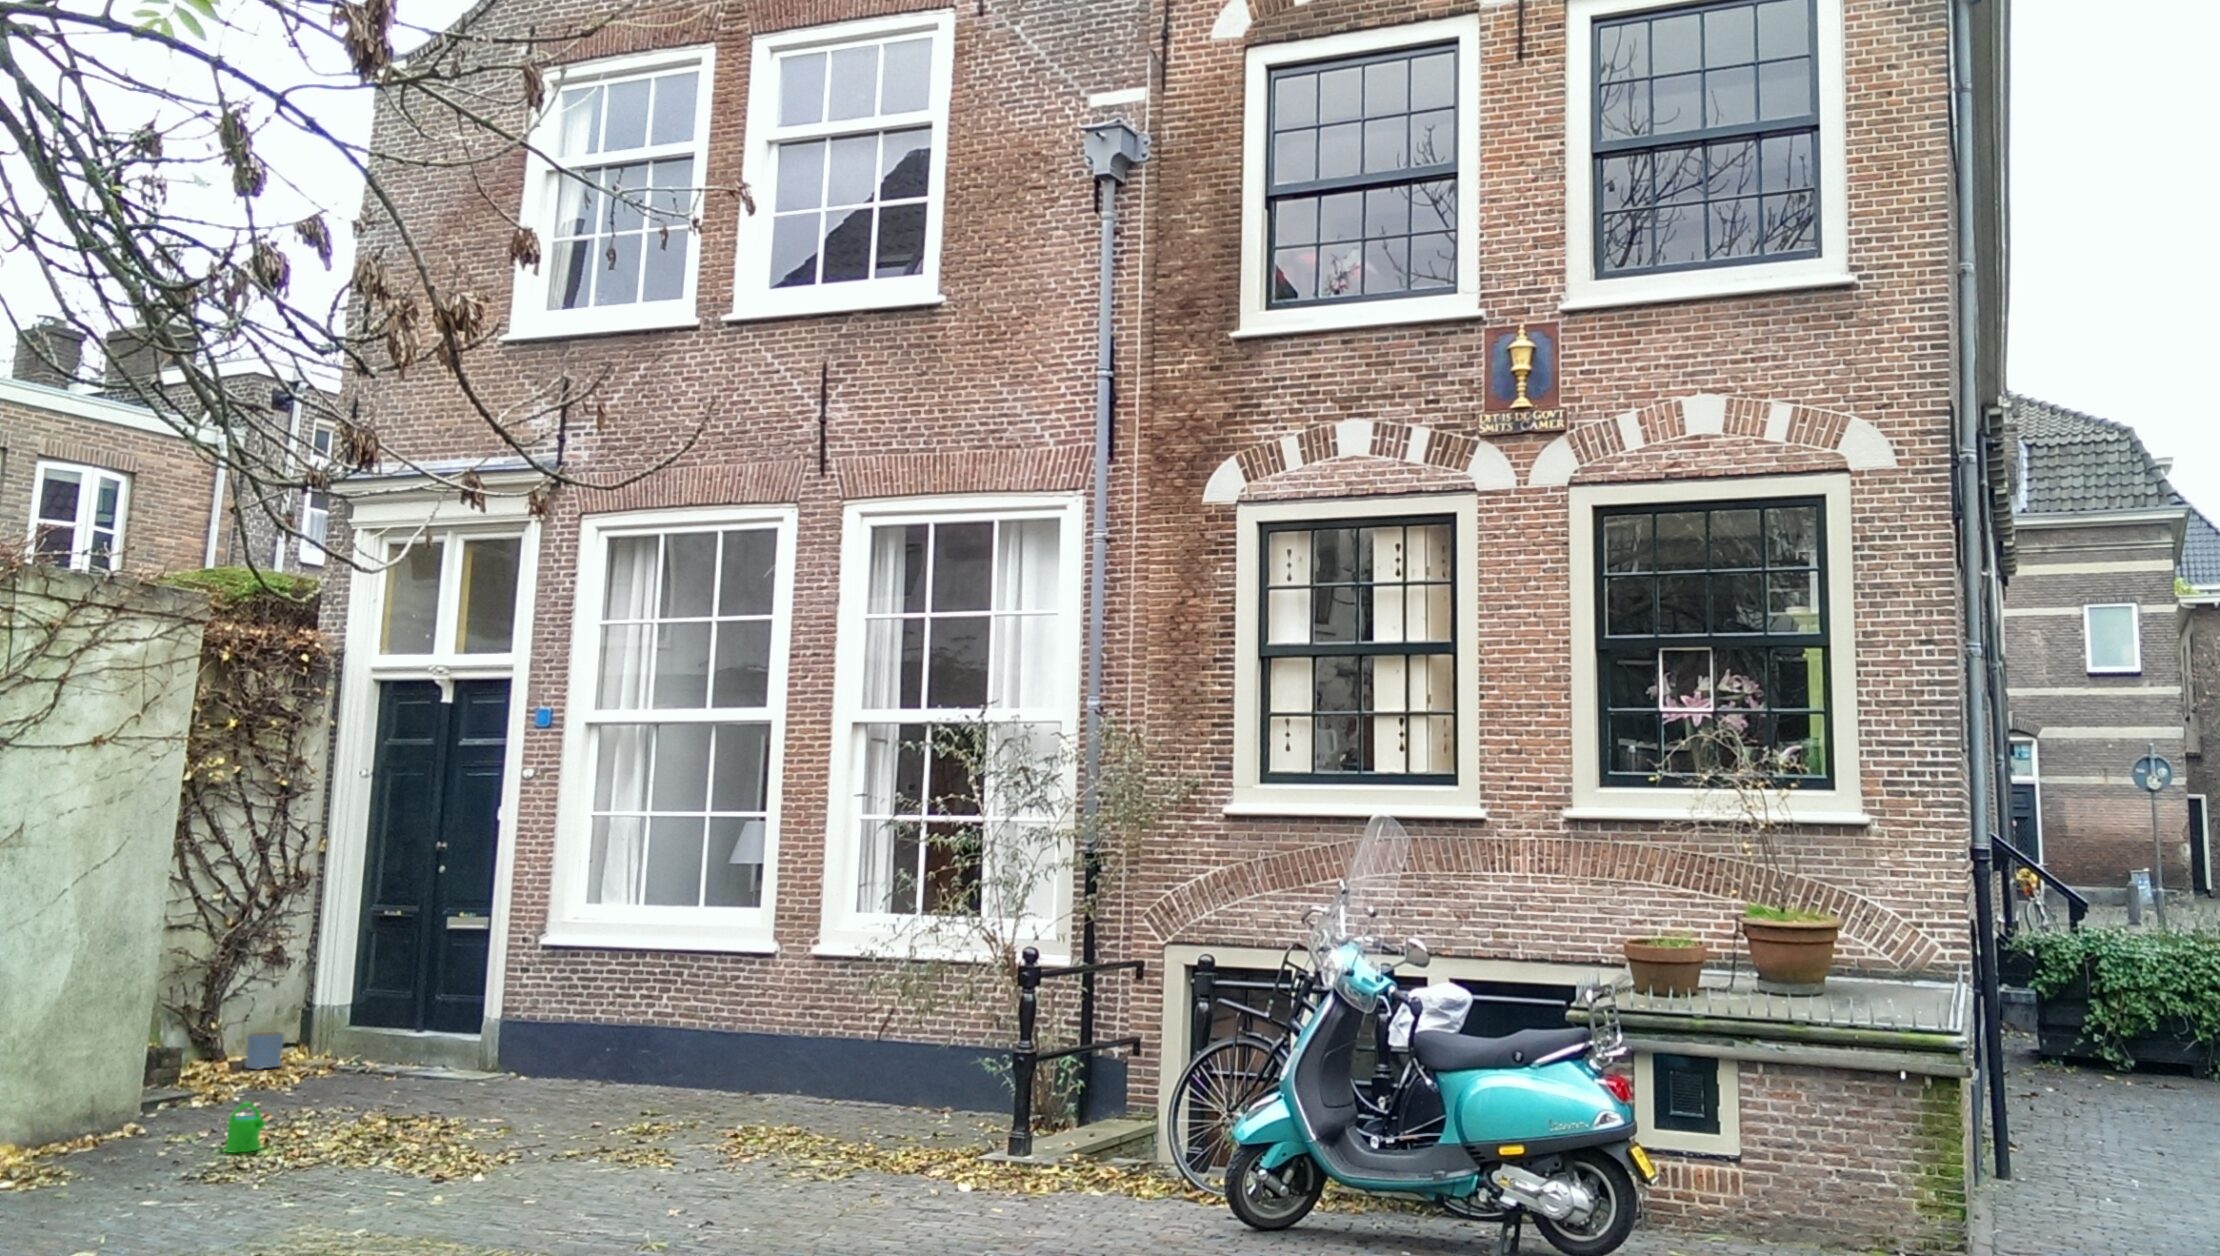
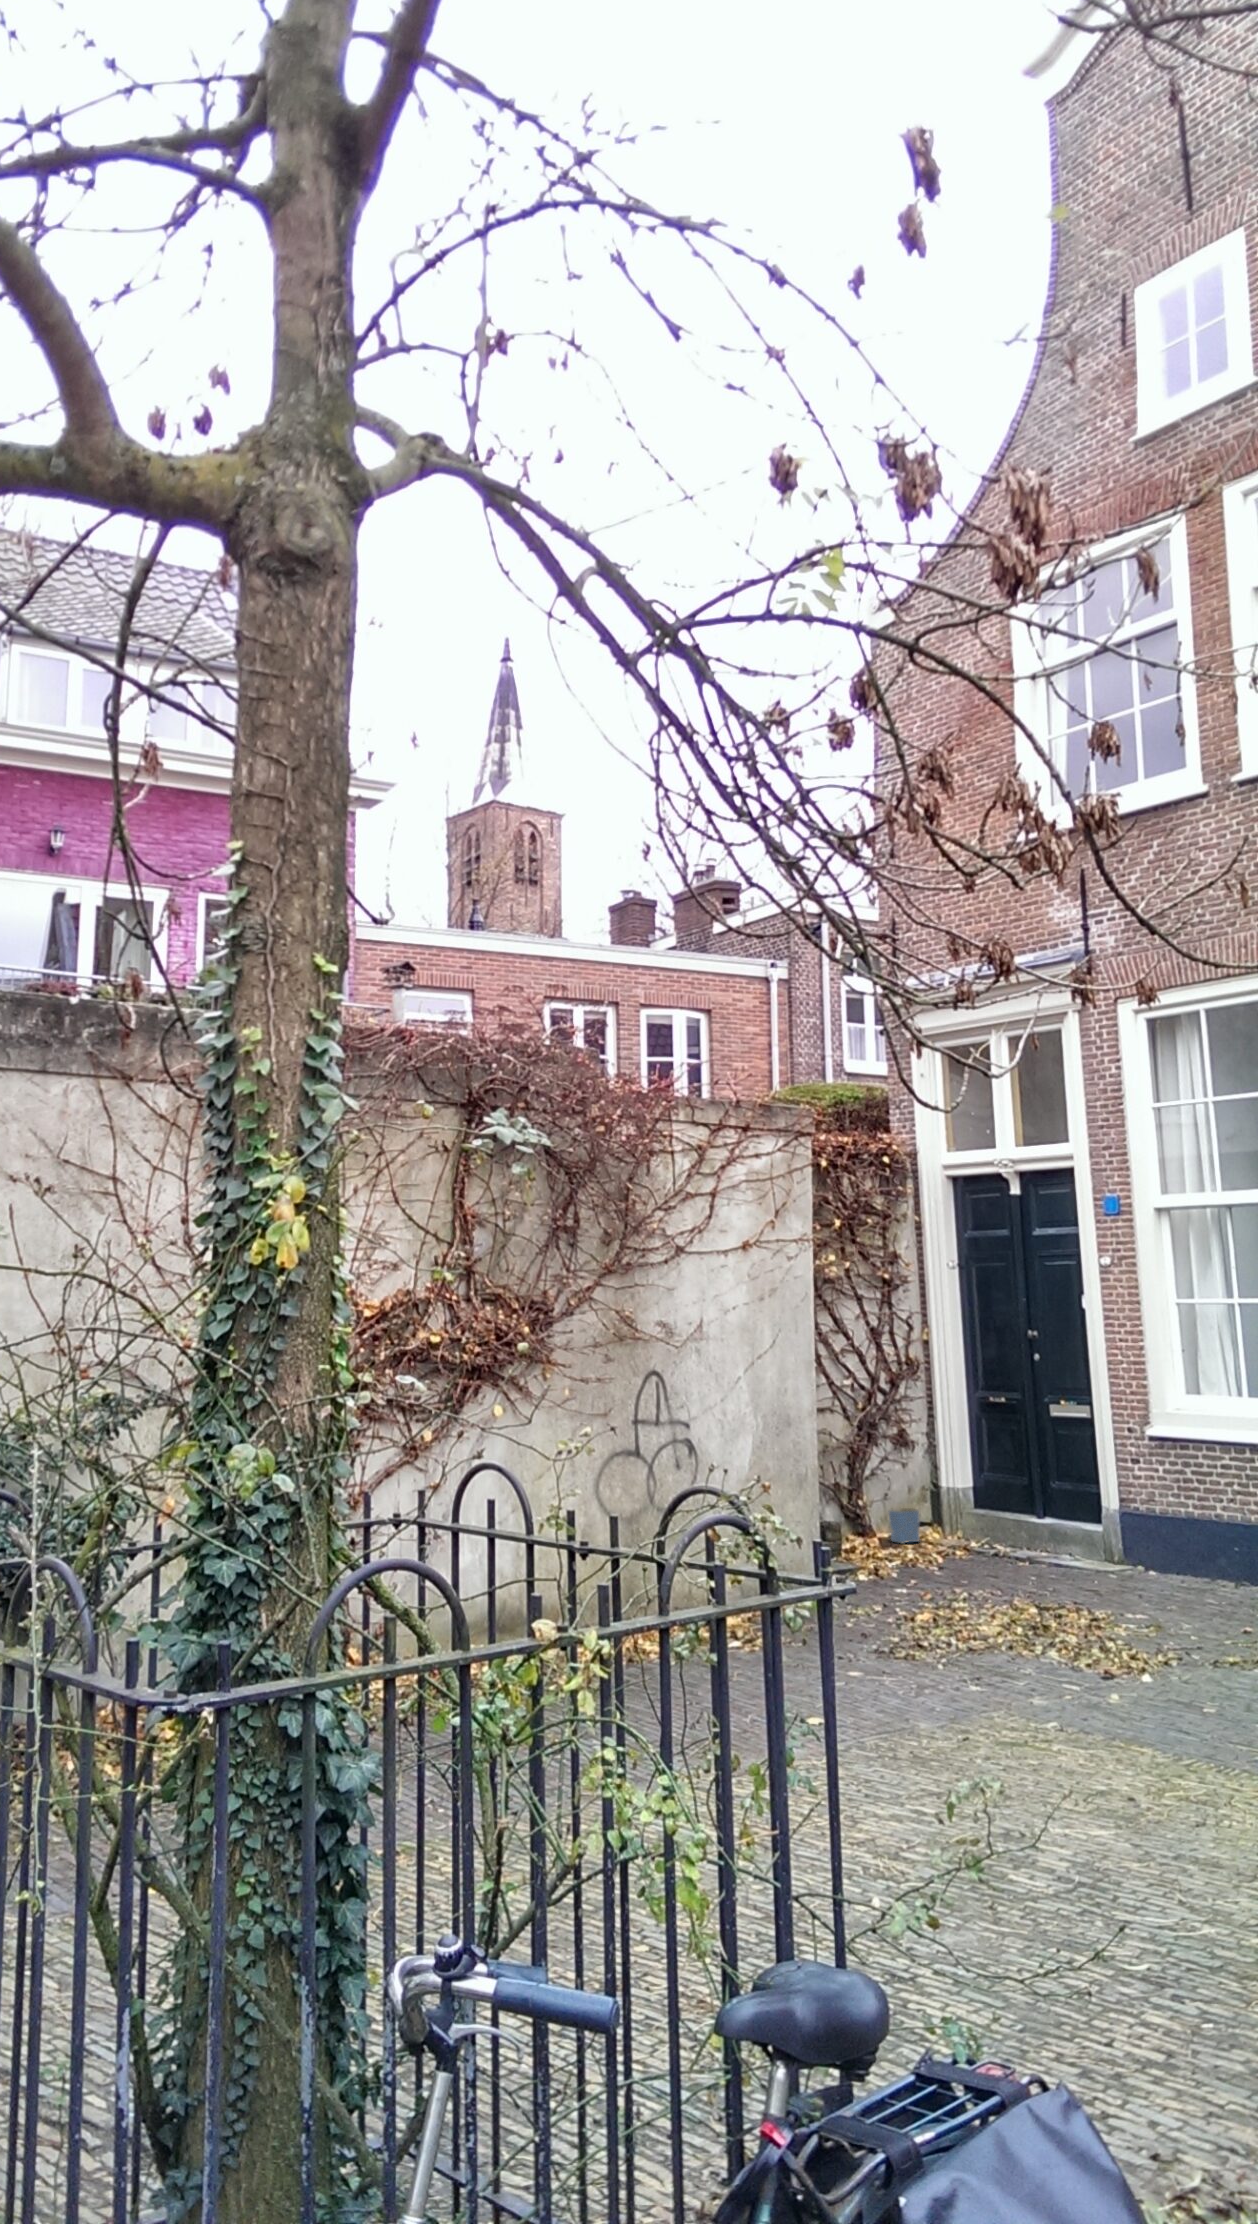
watering can: present [224,1102,265,1153] -> none [899,1583,933,1631]

